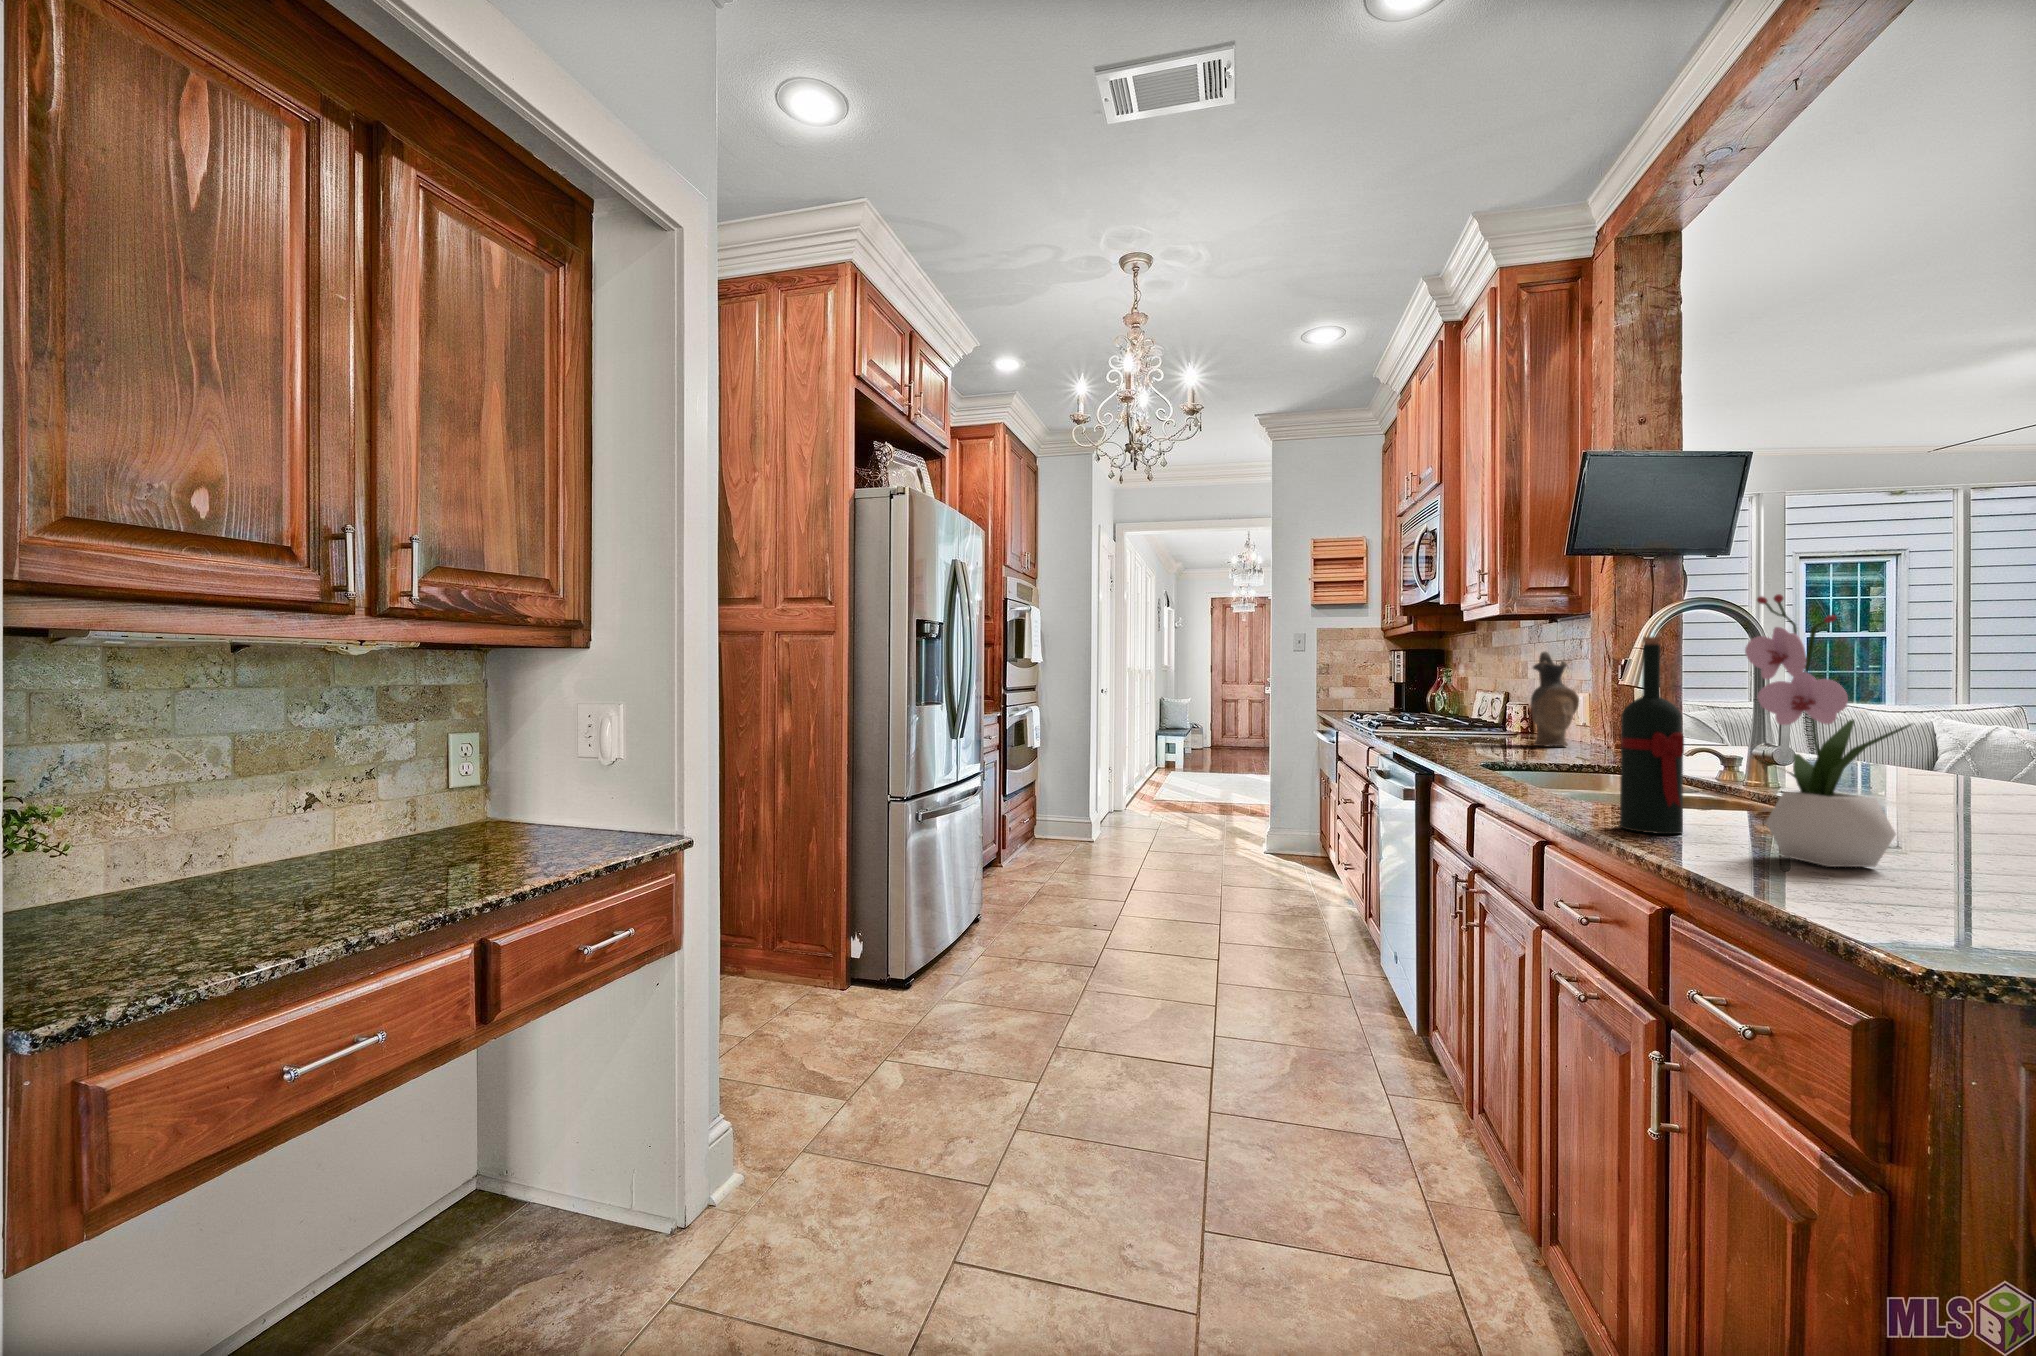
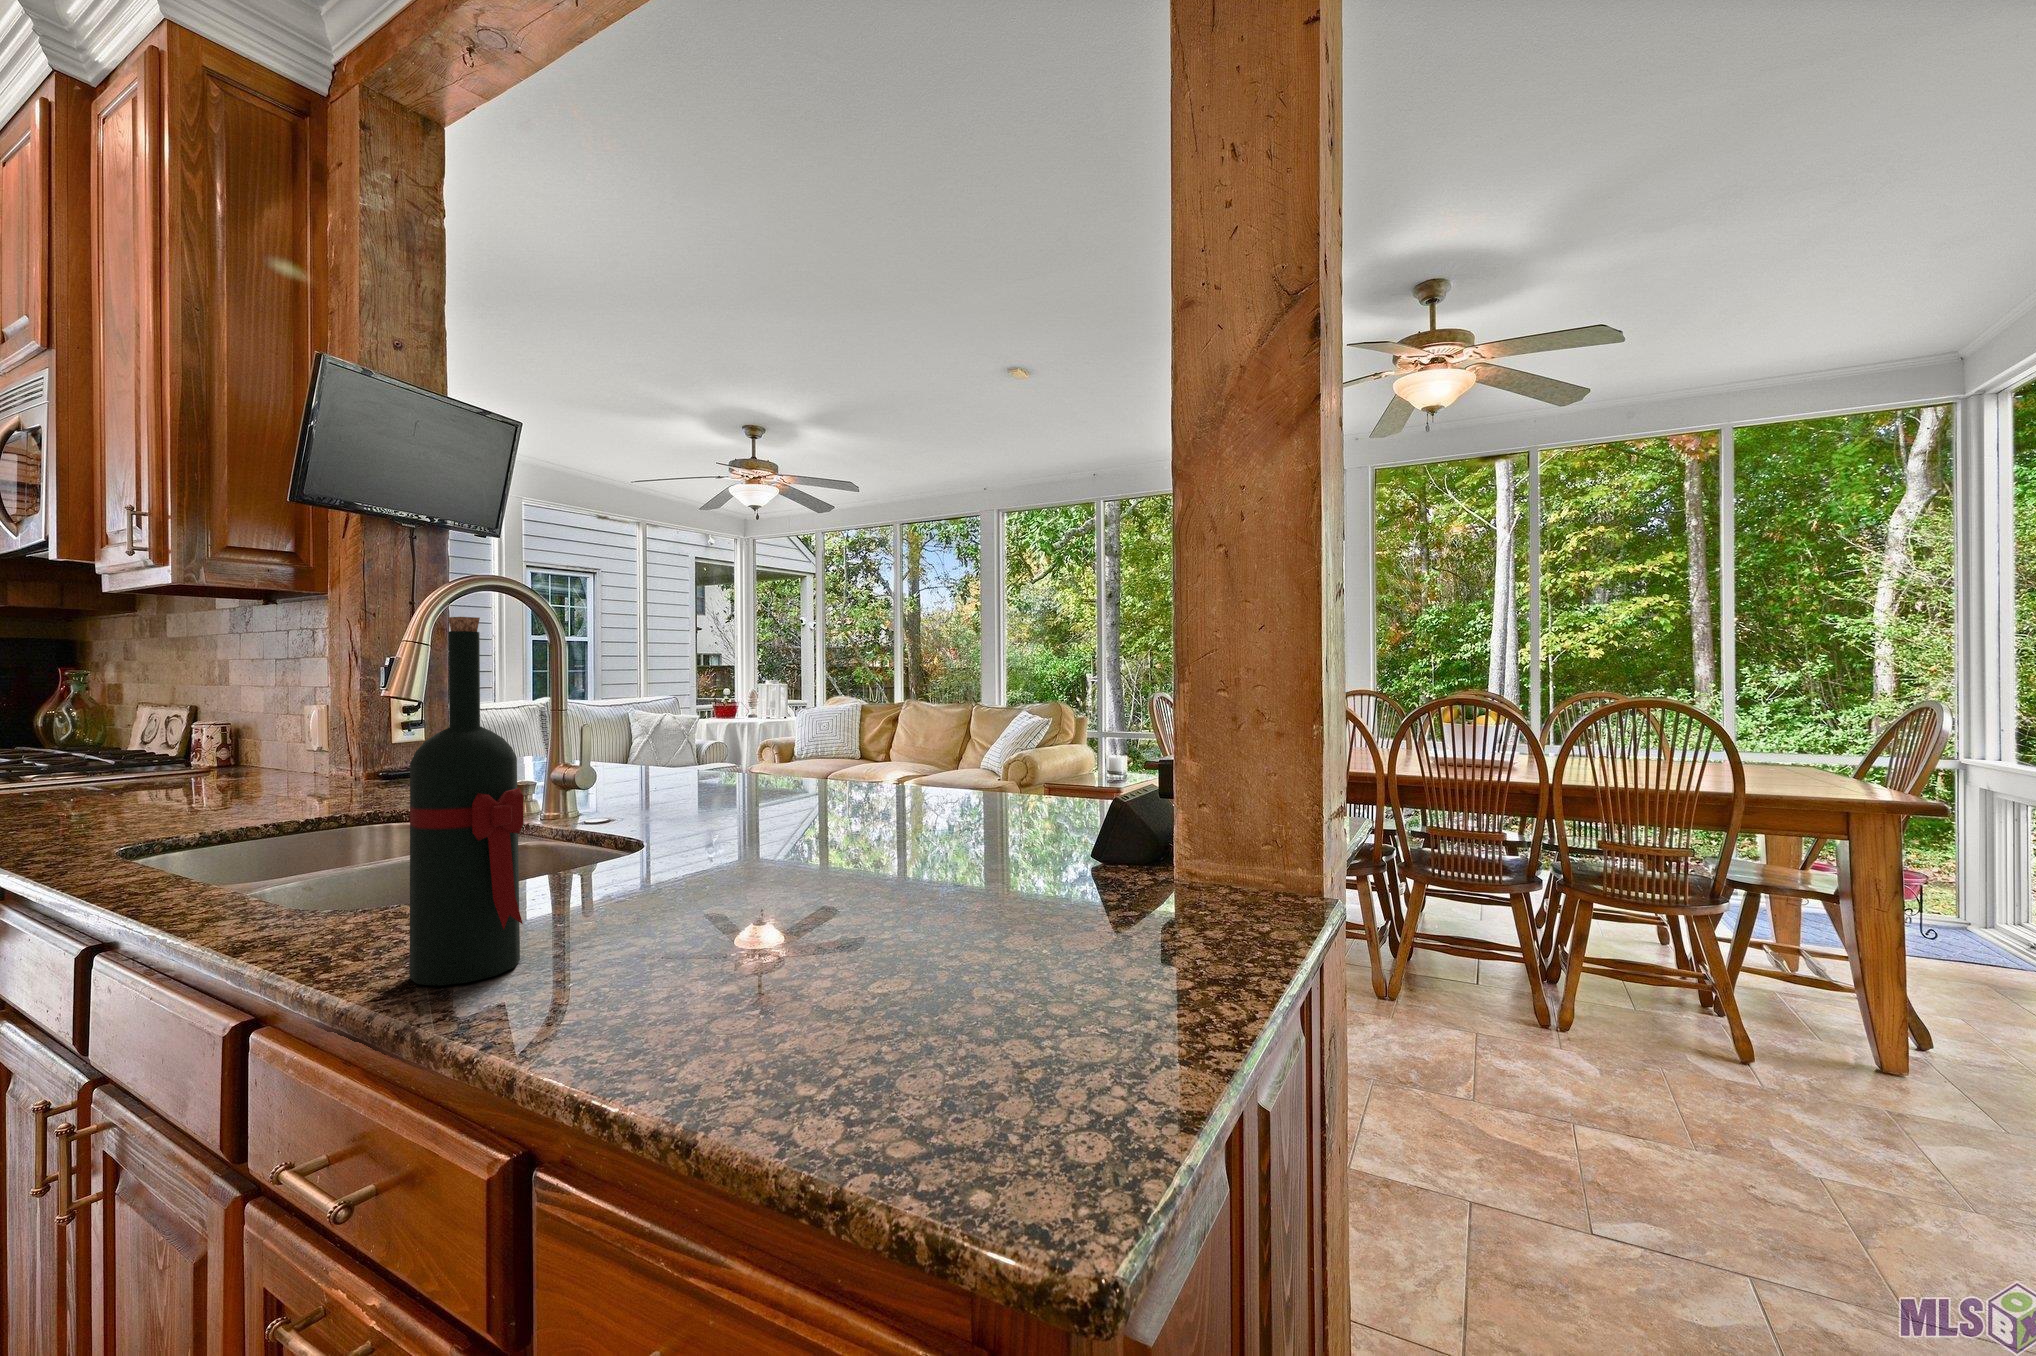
flower arrangement: present [1745,594,1912,867] -> none [633,554,823,985]
ceramic pitcher: present [1531,652,1579,746] -> none [231,645,313,790]

